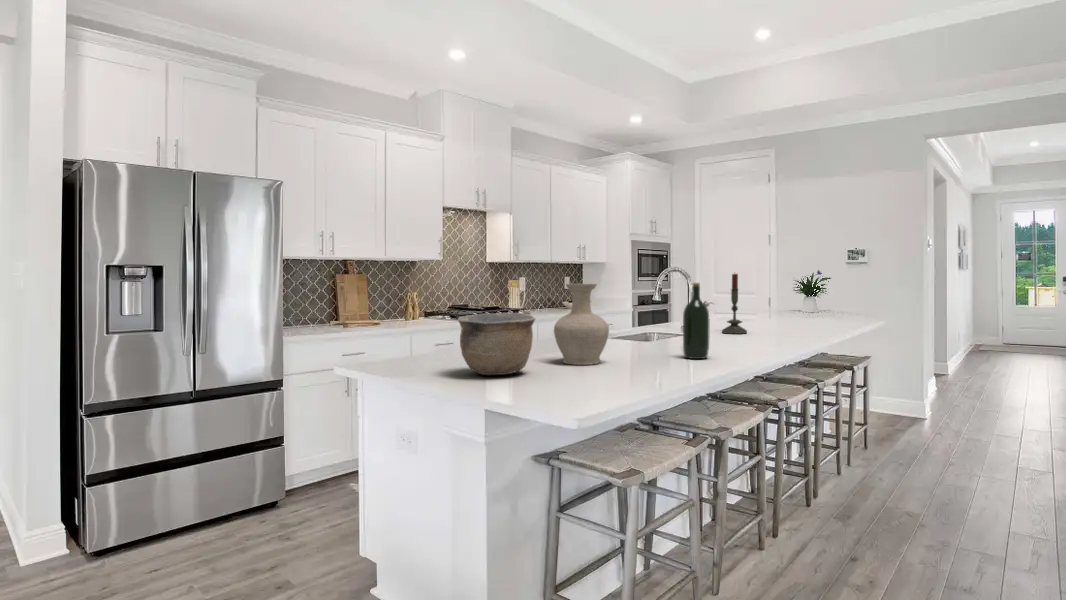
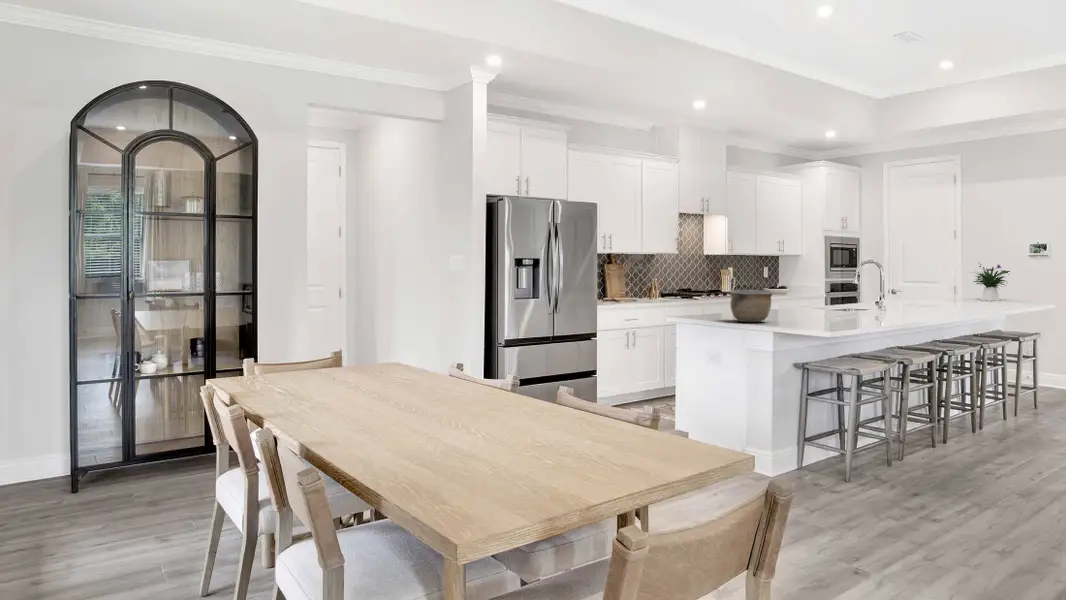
candle: present [722,274,747,334] -> none [895,267,915,311]
wine bottle: present [683,283,710,359] -> none [861,275,878,321]
vase: present [554,284,609,365] -> none [780,274,814,321]

